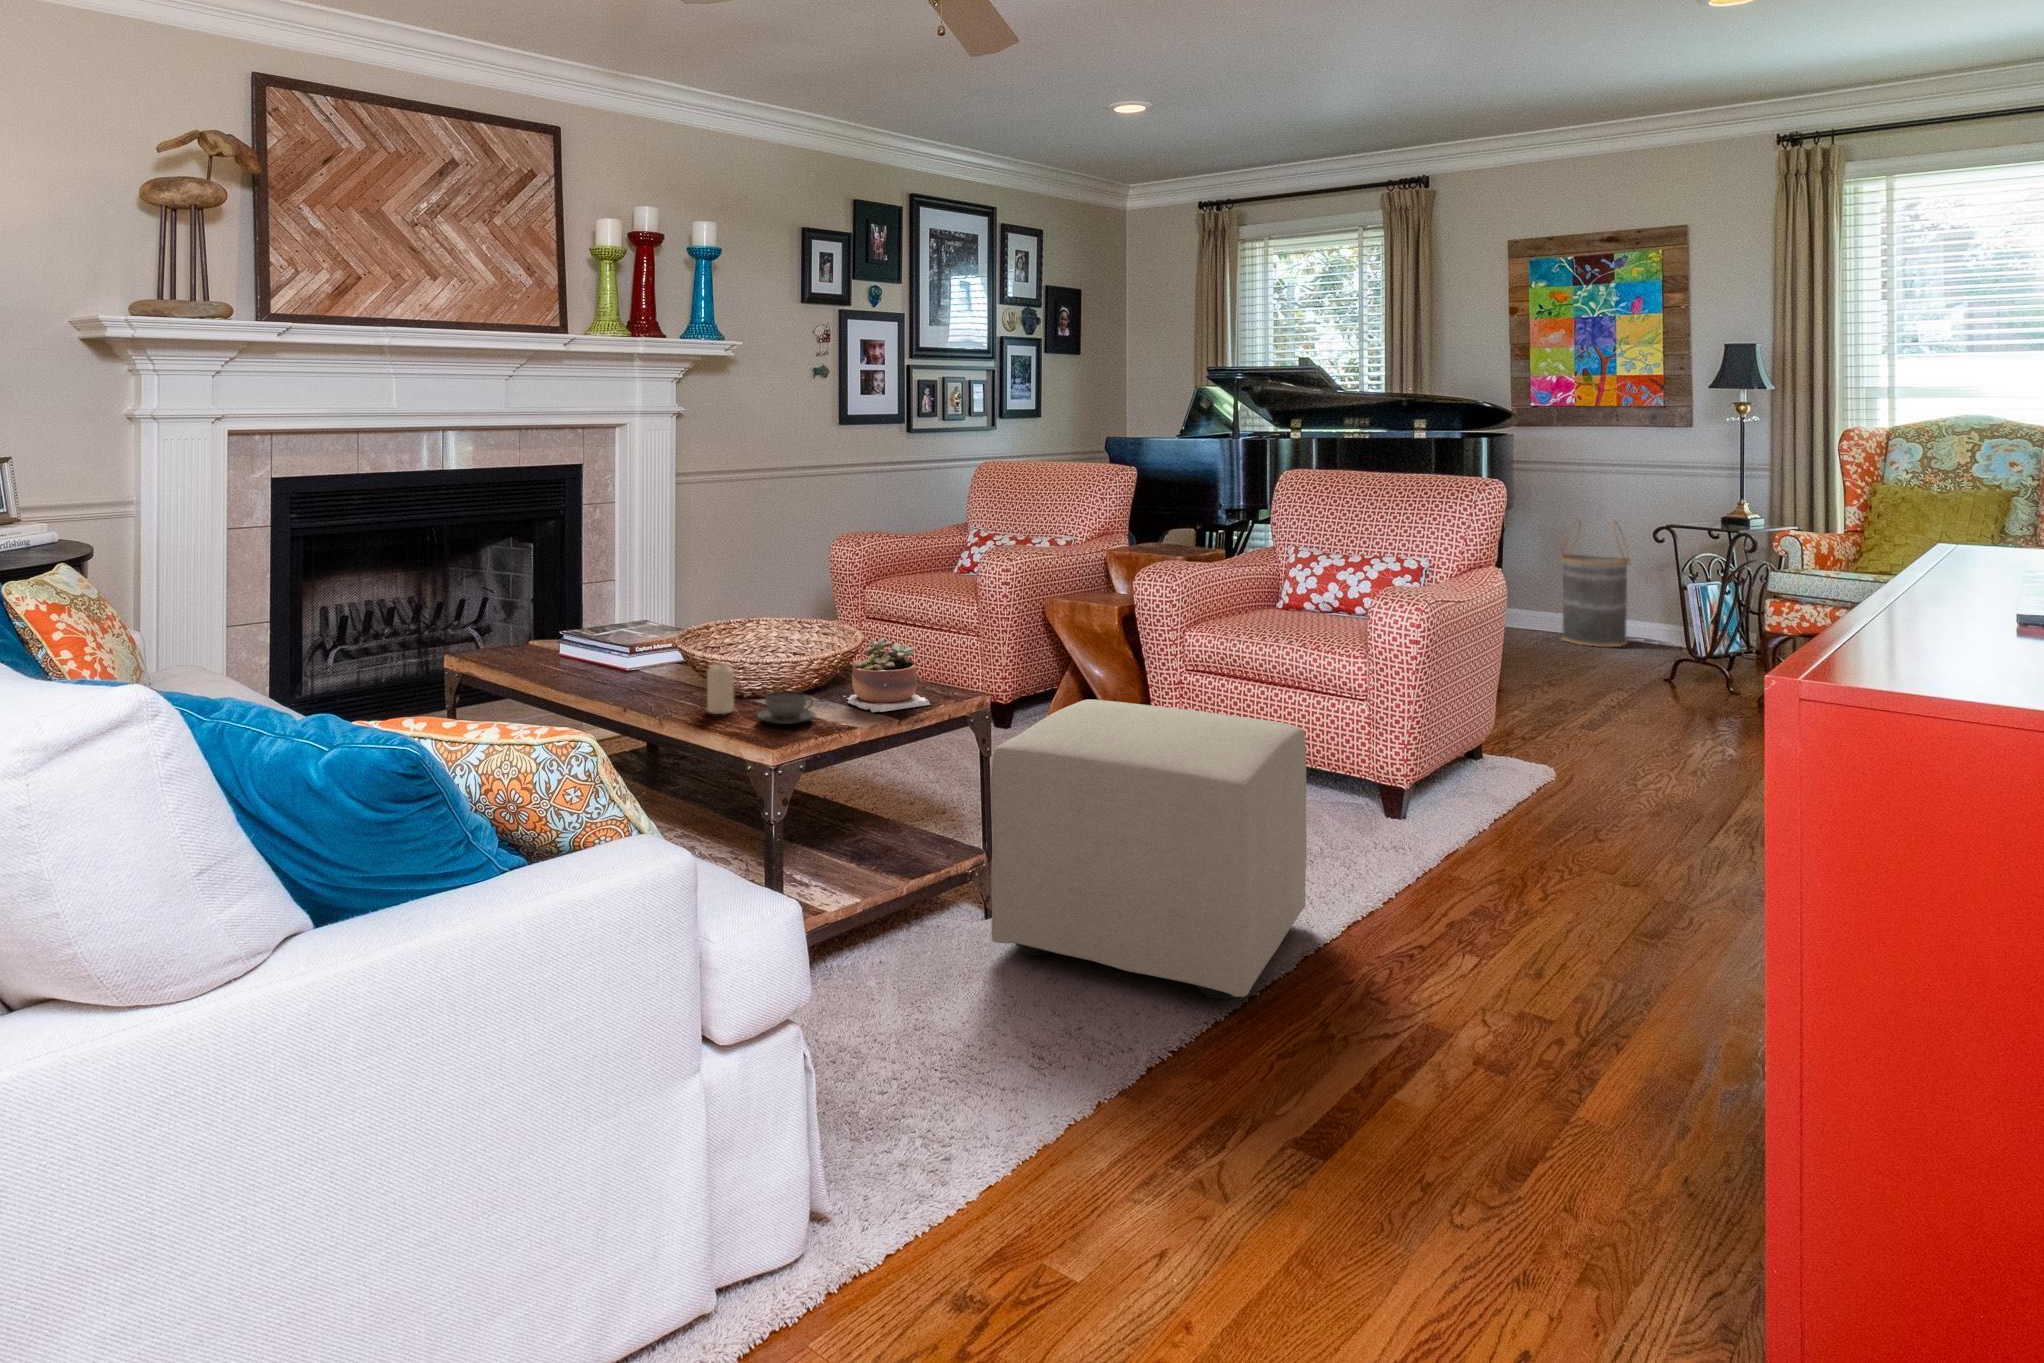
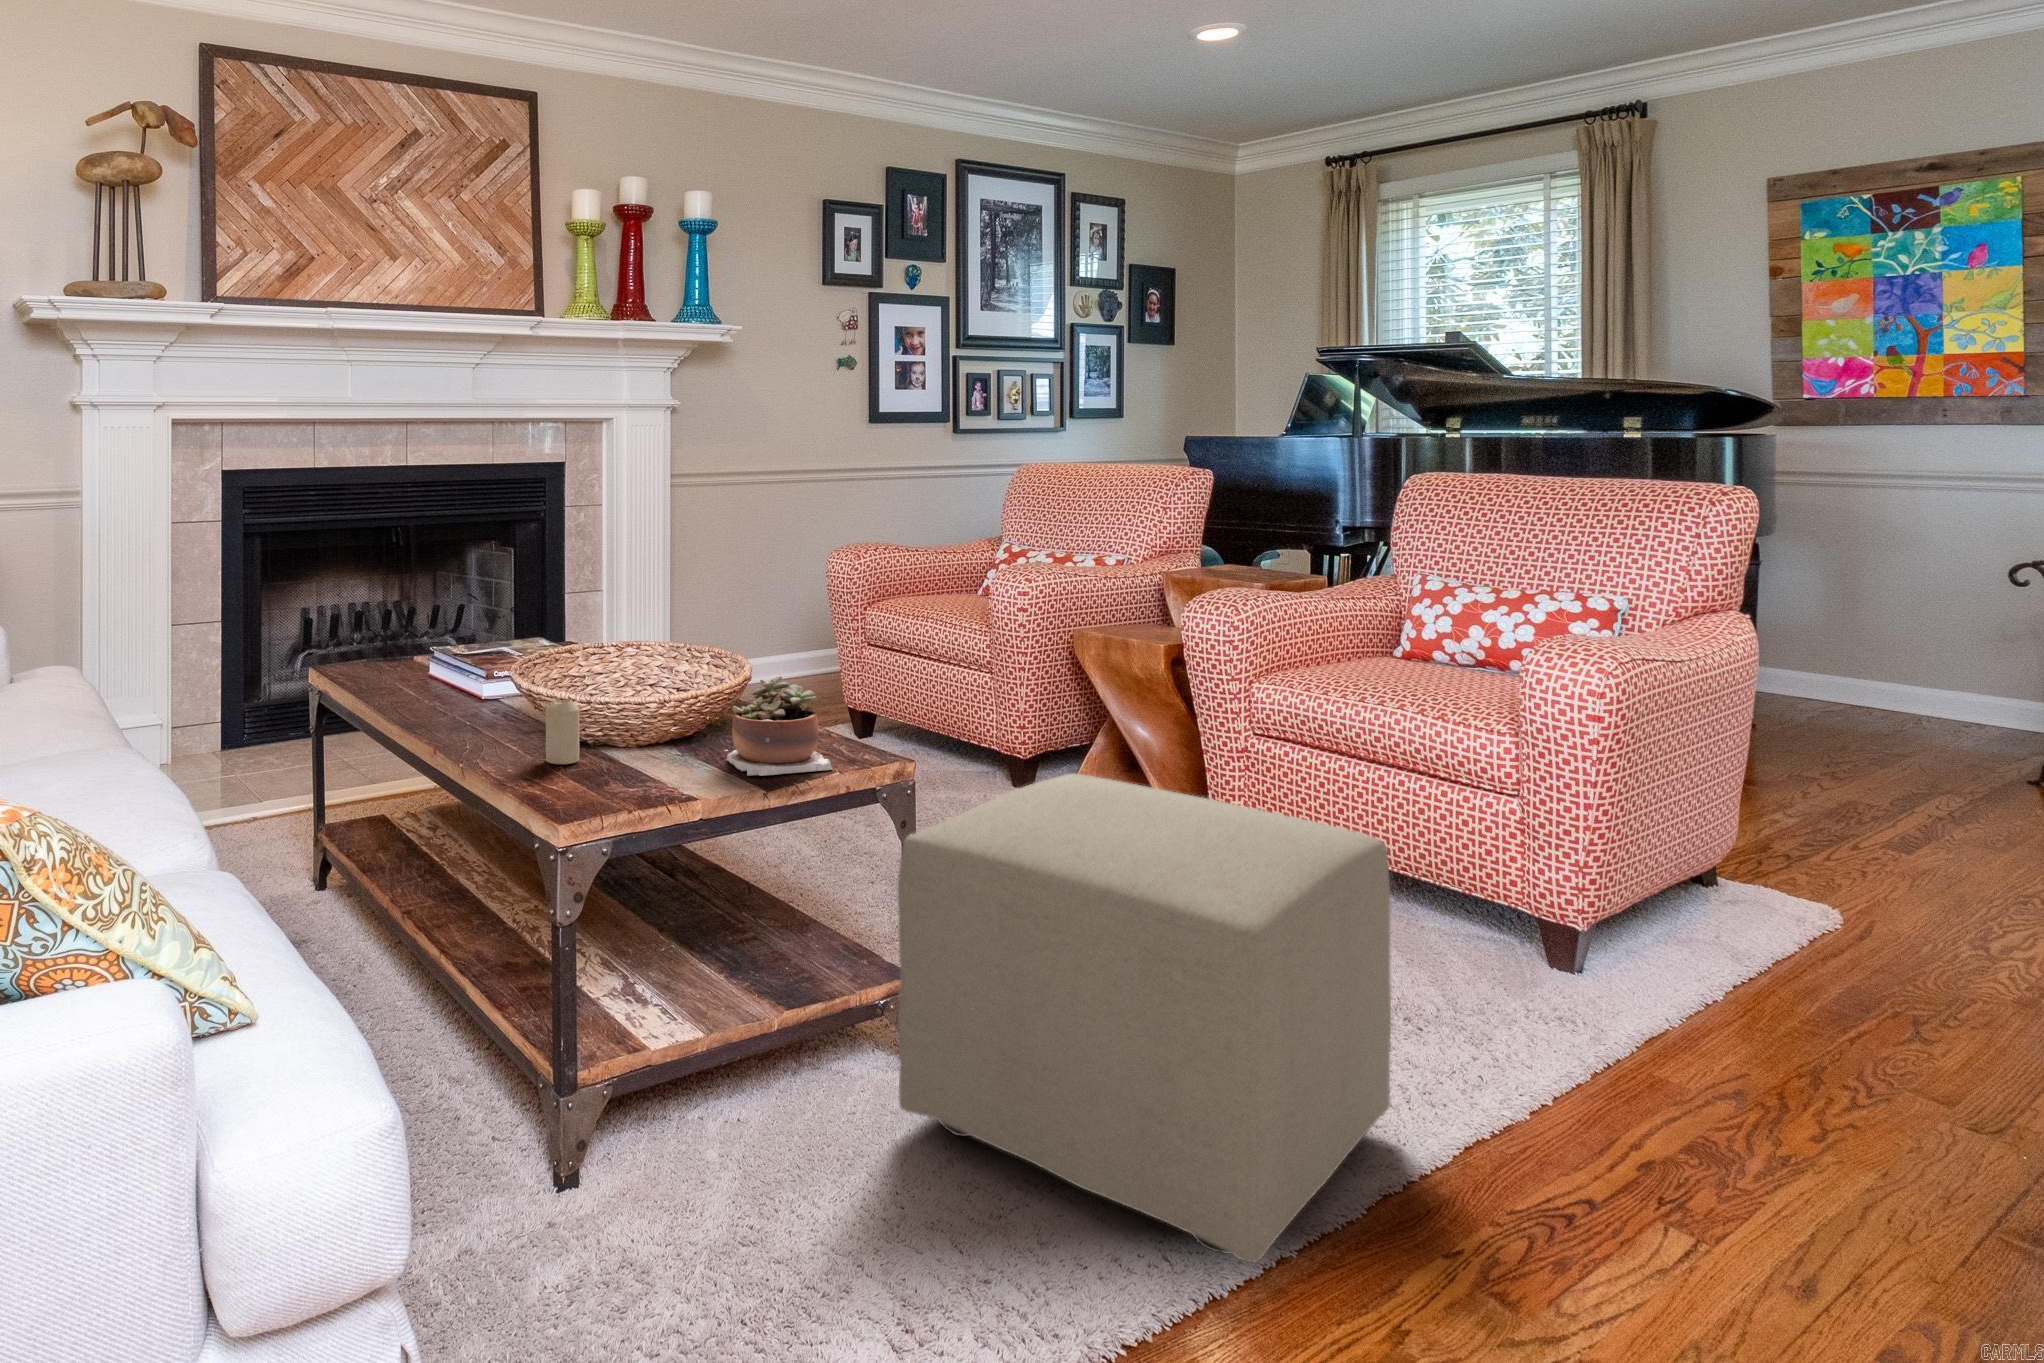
basket: present [1561,518,1631,647] -> none [1855,552,1971,732]
teacup: present [757,691,815,724] -> none [593,741,670,785]

